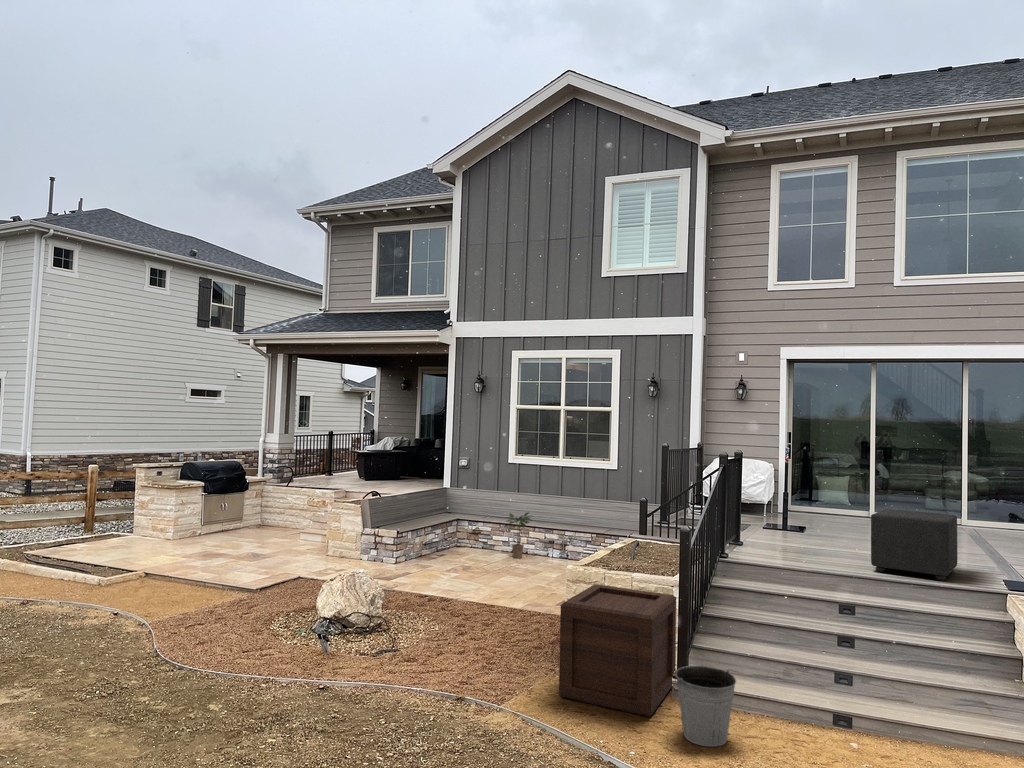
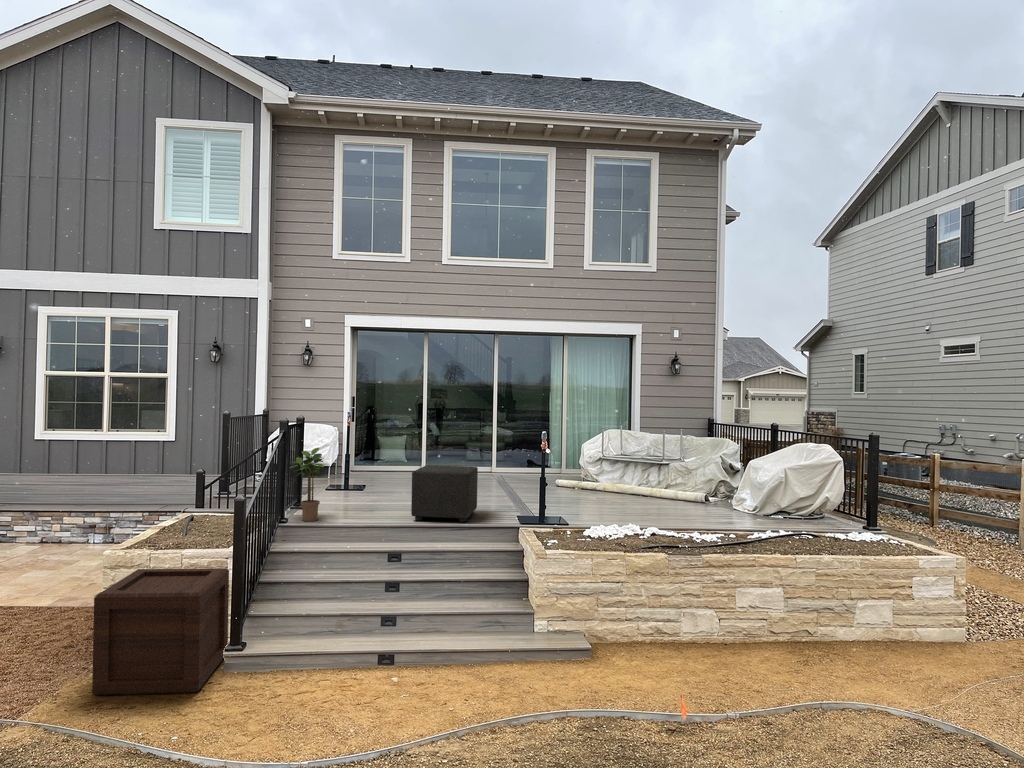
potted plant: present [507,512,531,558] -> present [290,448,324,521]
bucket: present [673,666,736,747] -> none [220,630,283,706]

